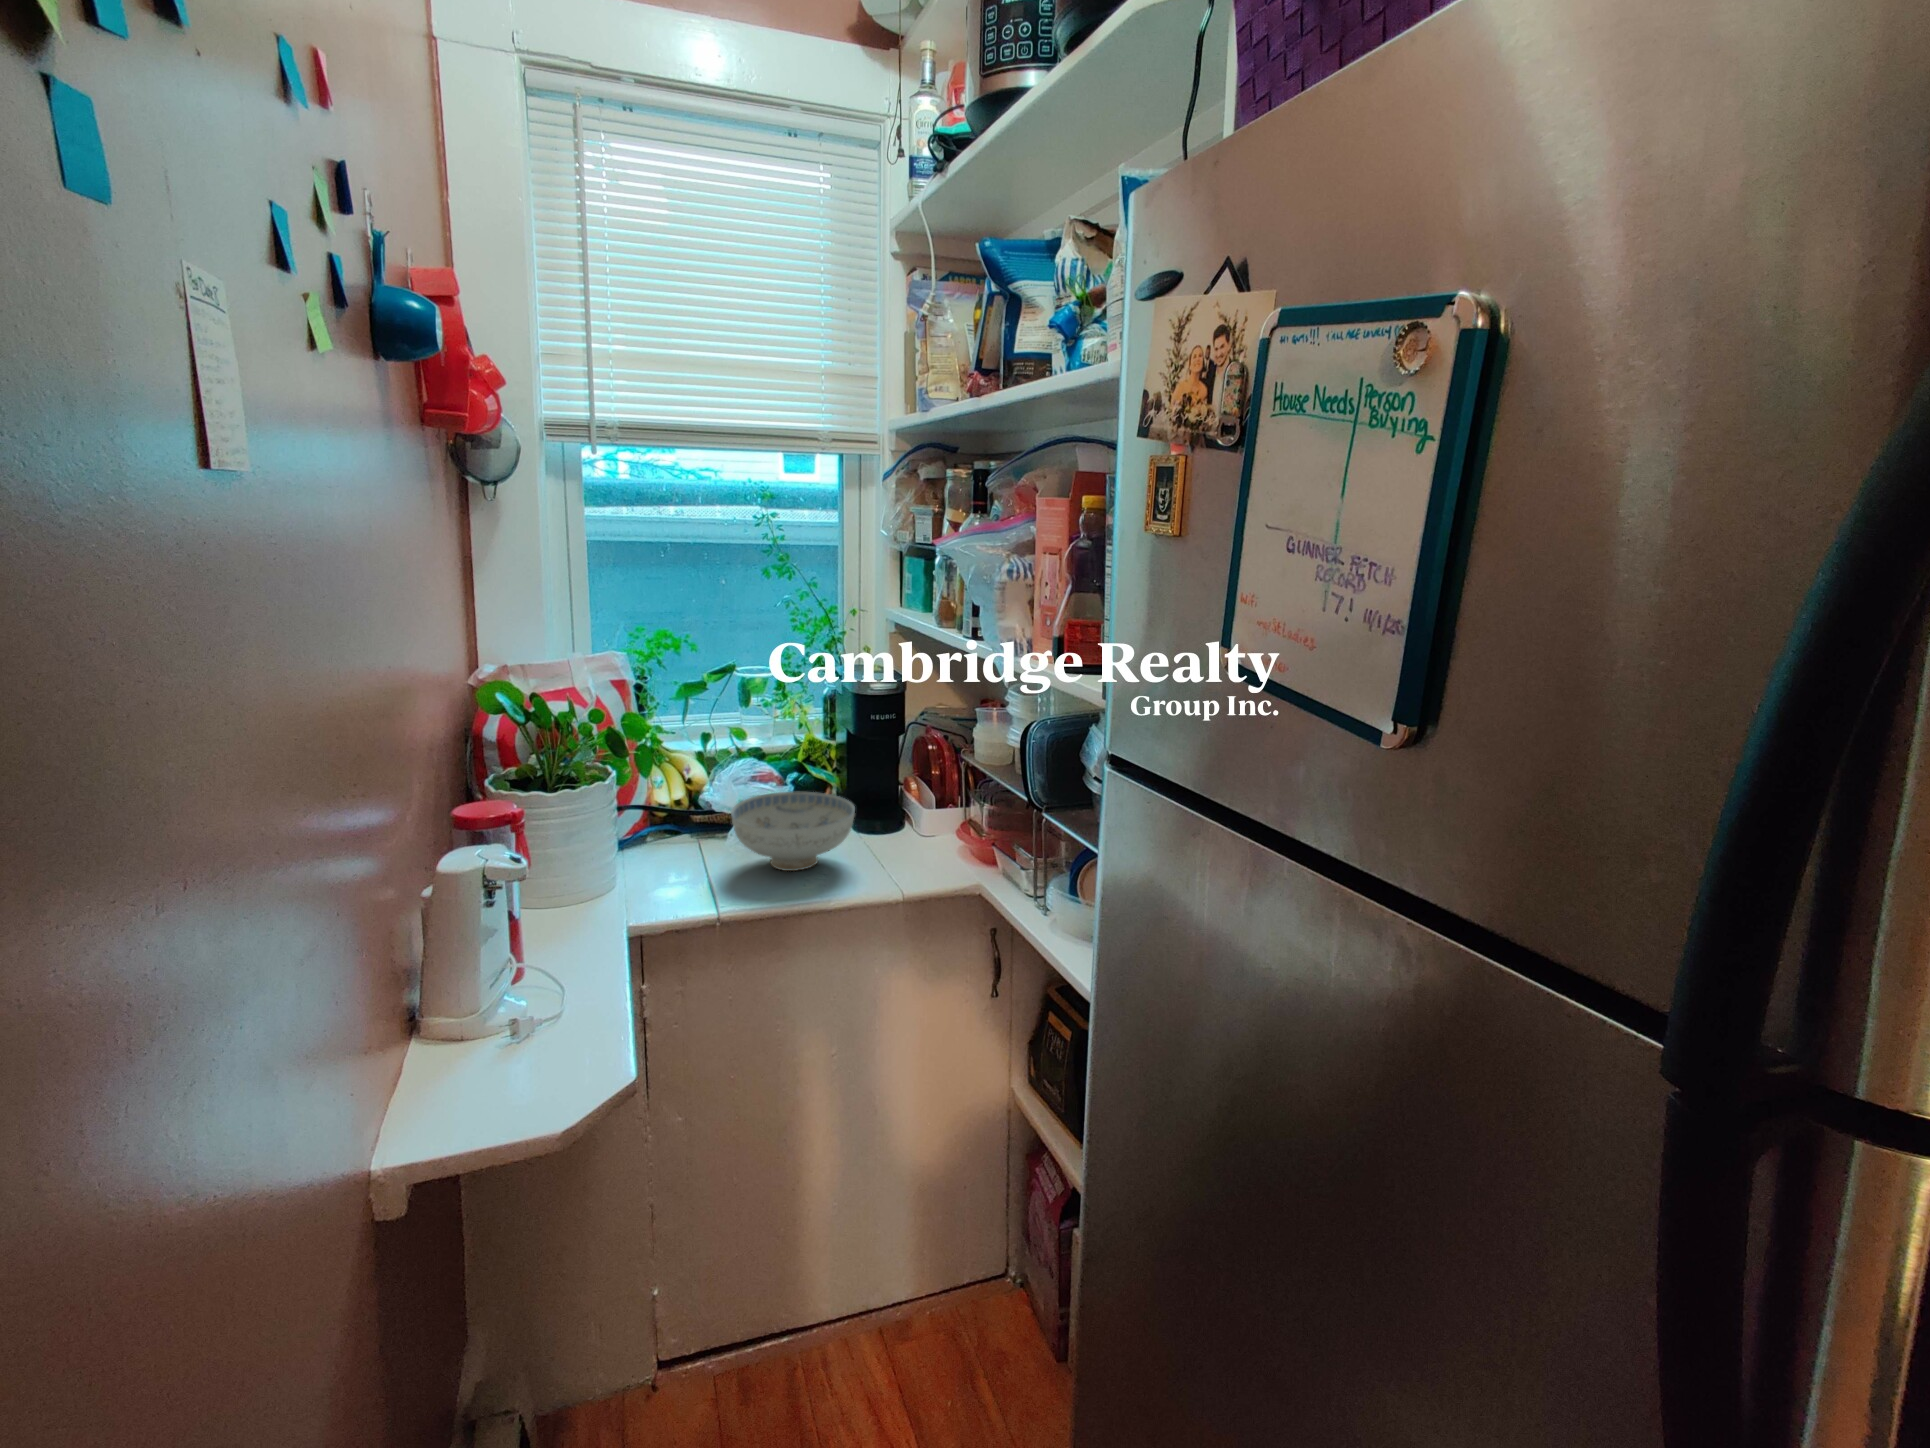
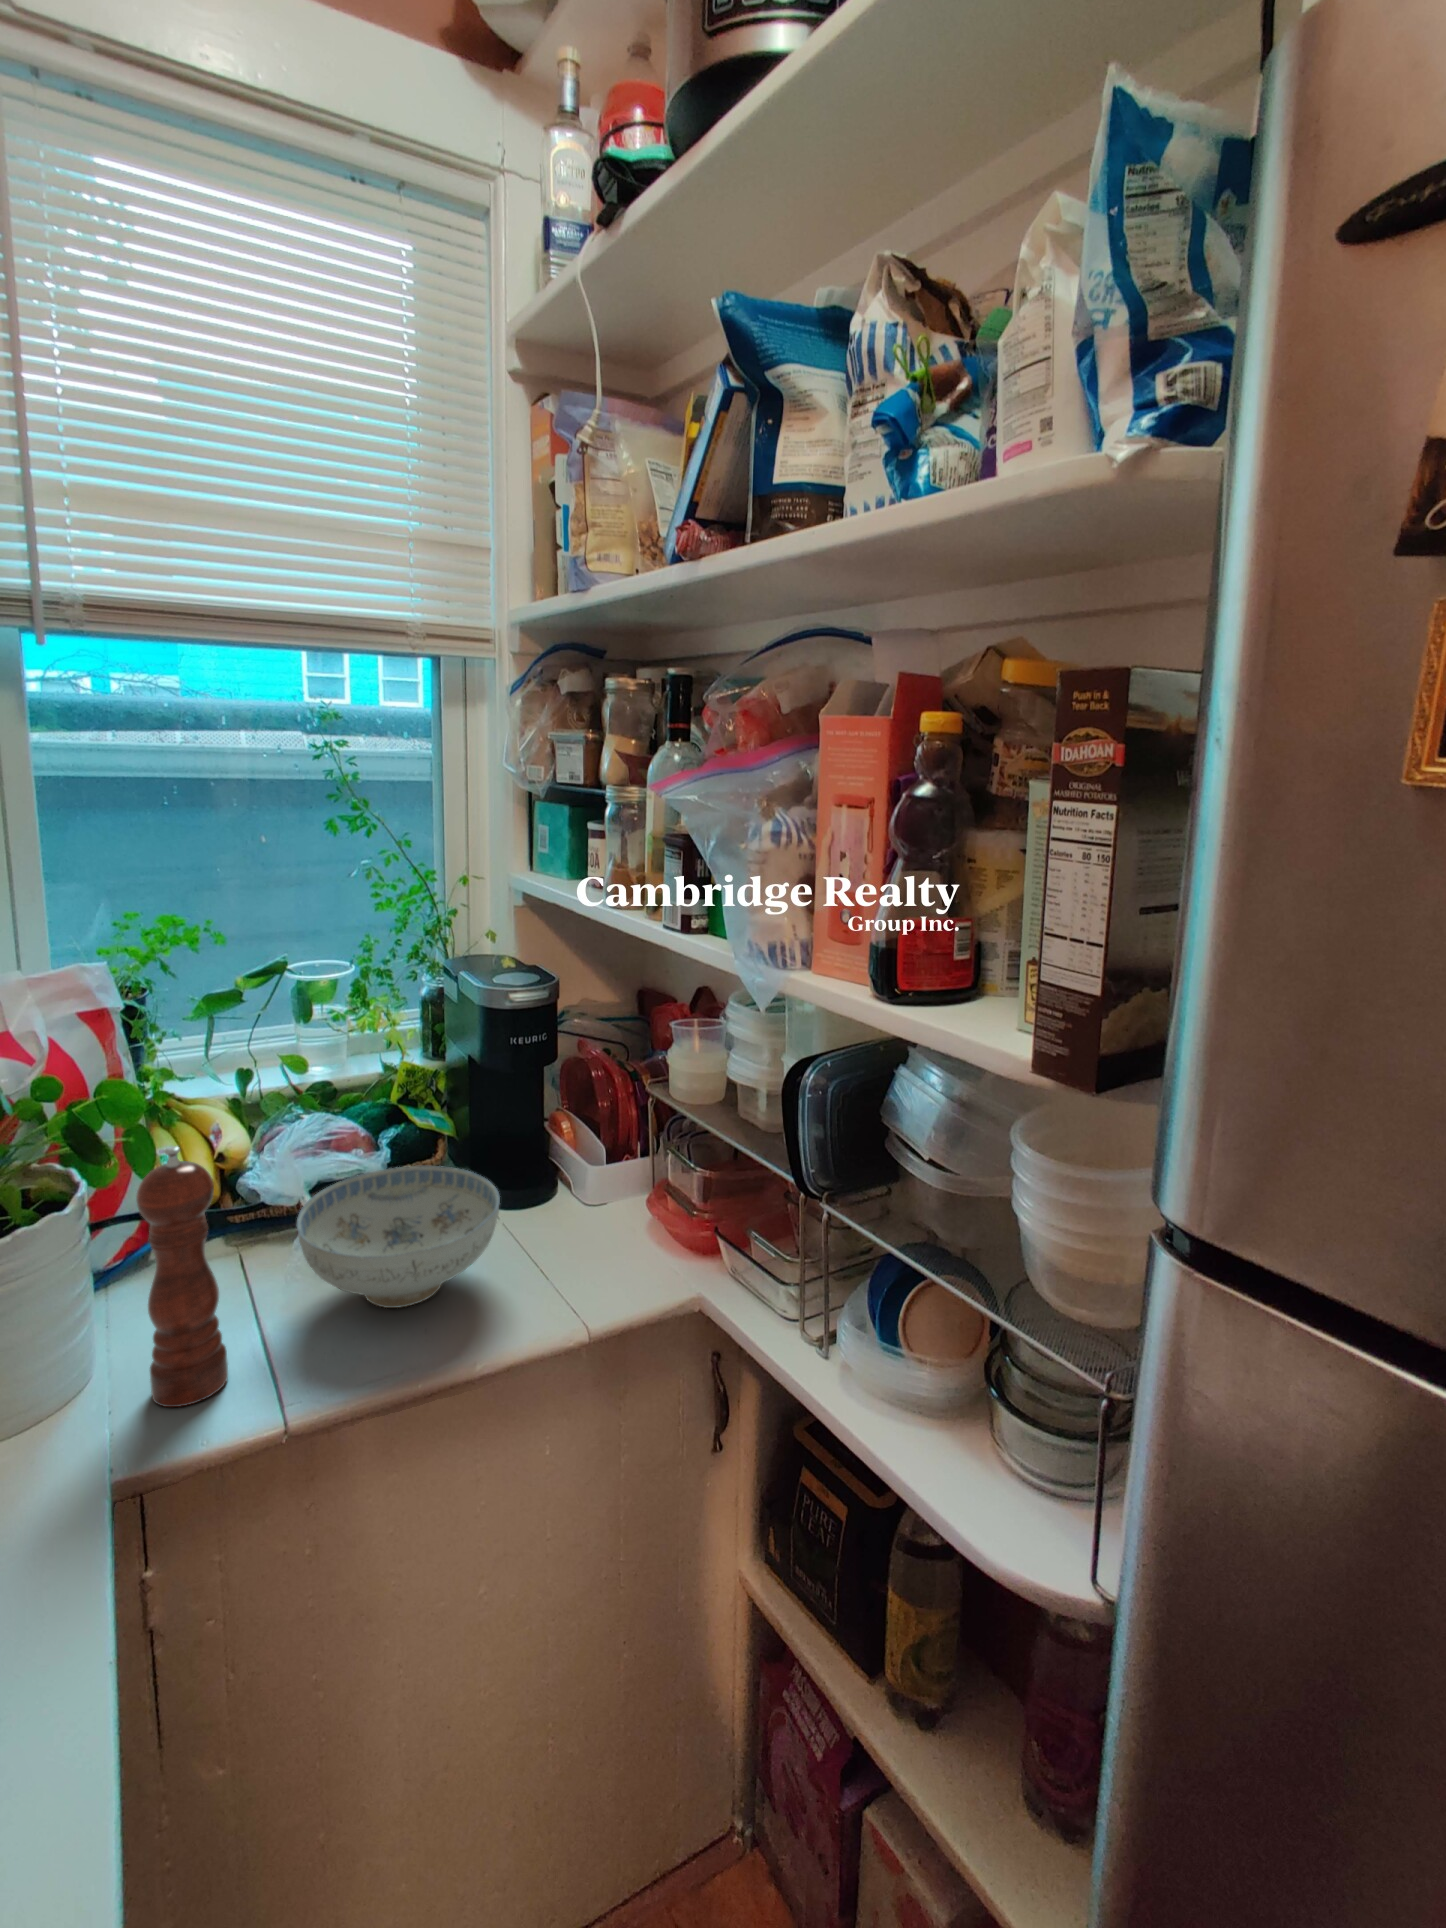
pepper mill: none [644,748,689,899] -> present [136,1146,228,1407]

